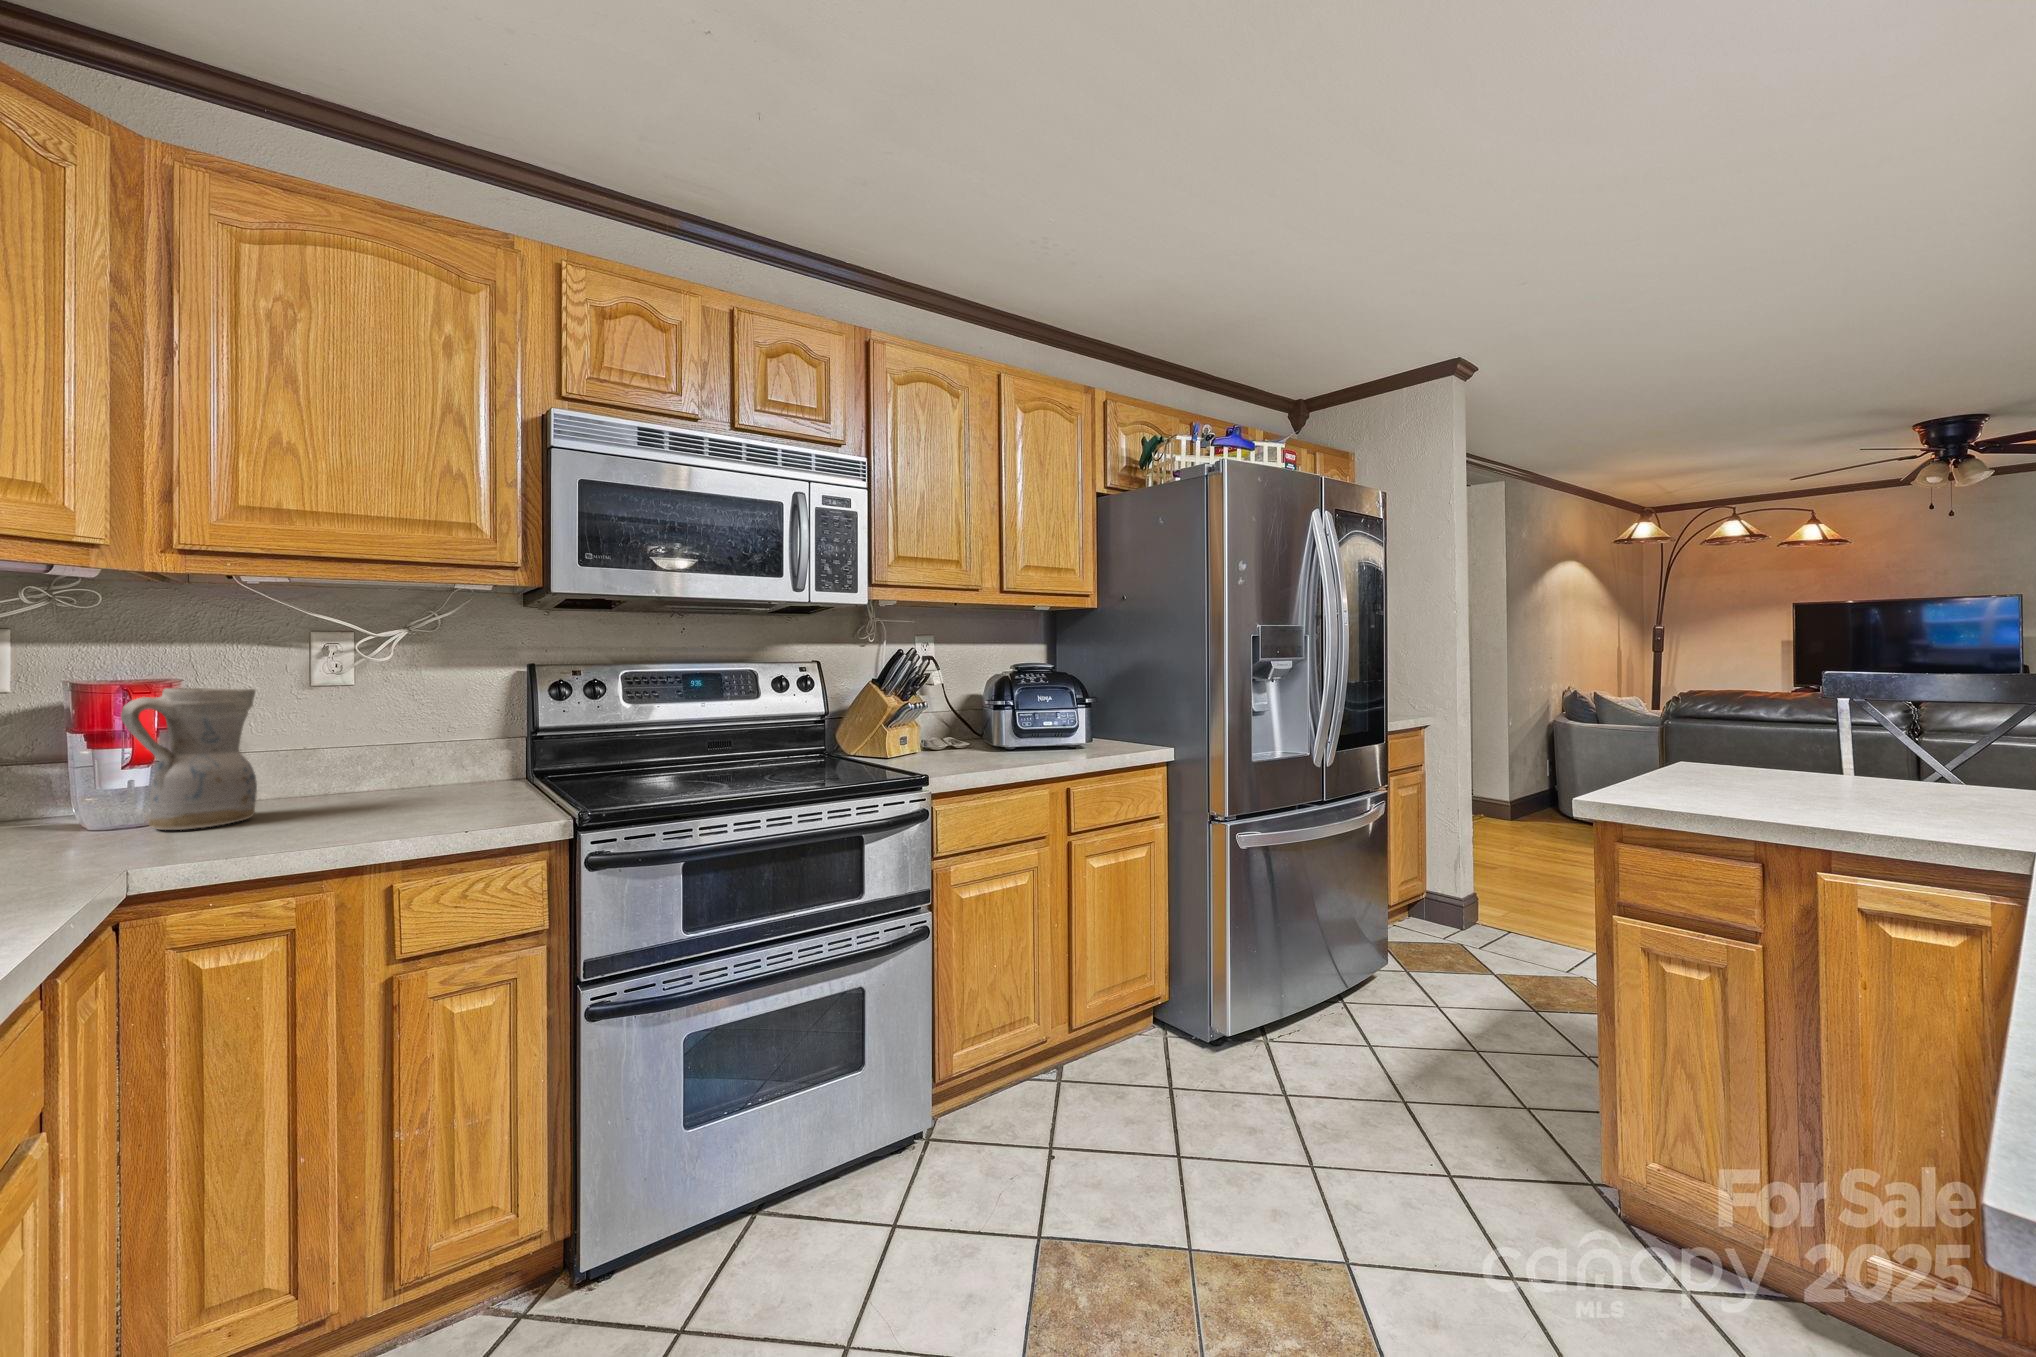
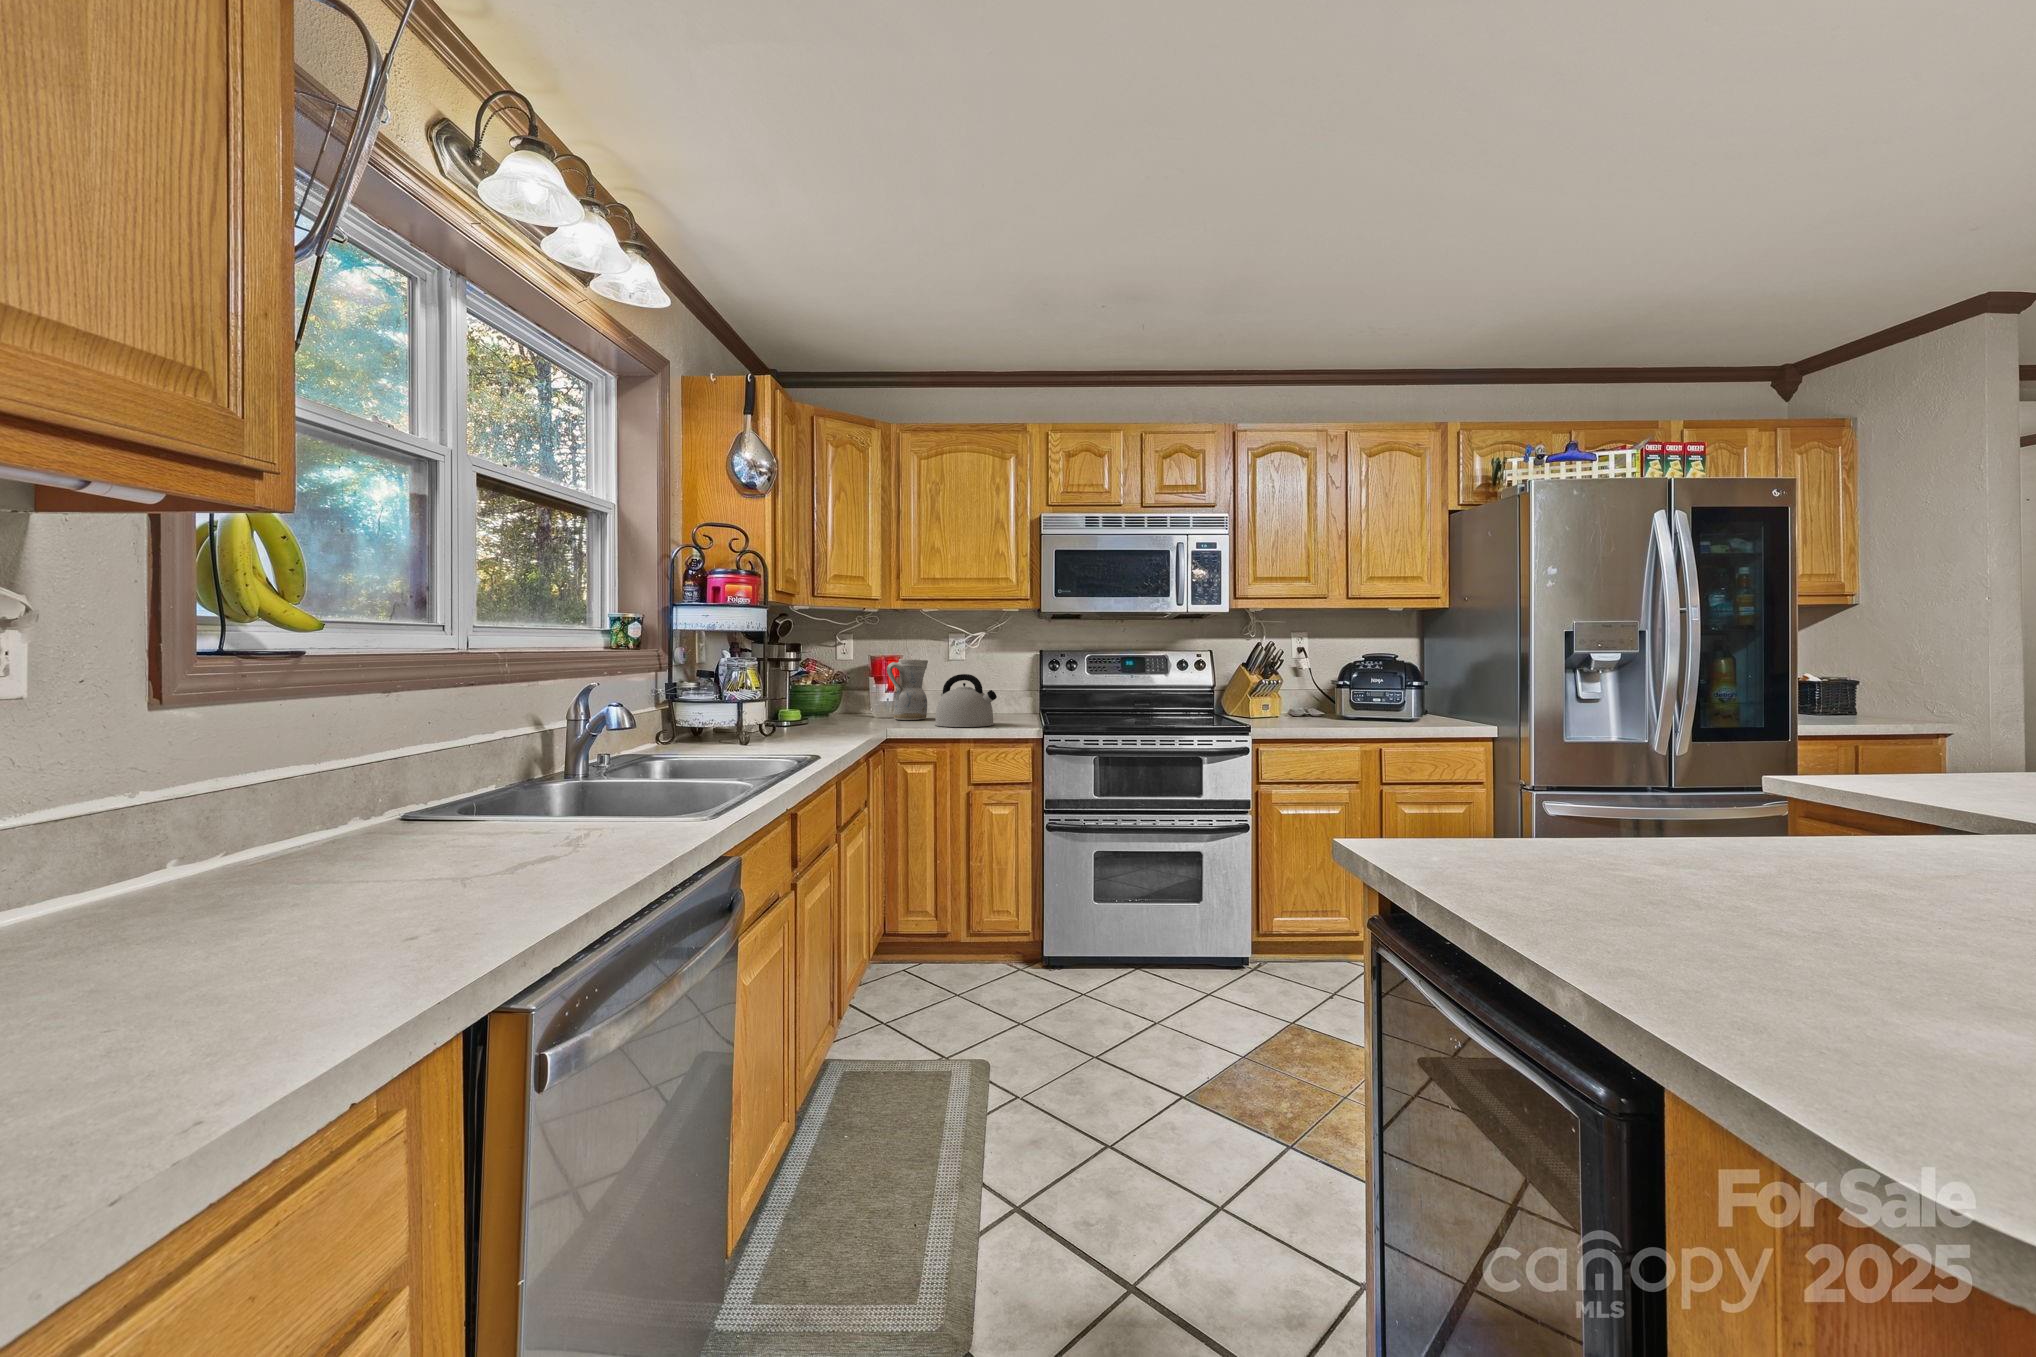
kettle: none [282,721,457,845] -> present [935,674,997,727]

